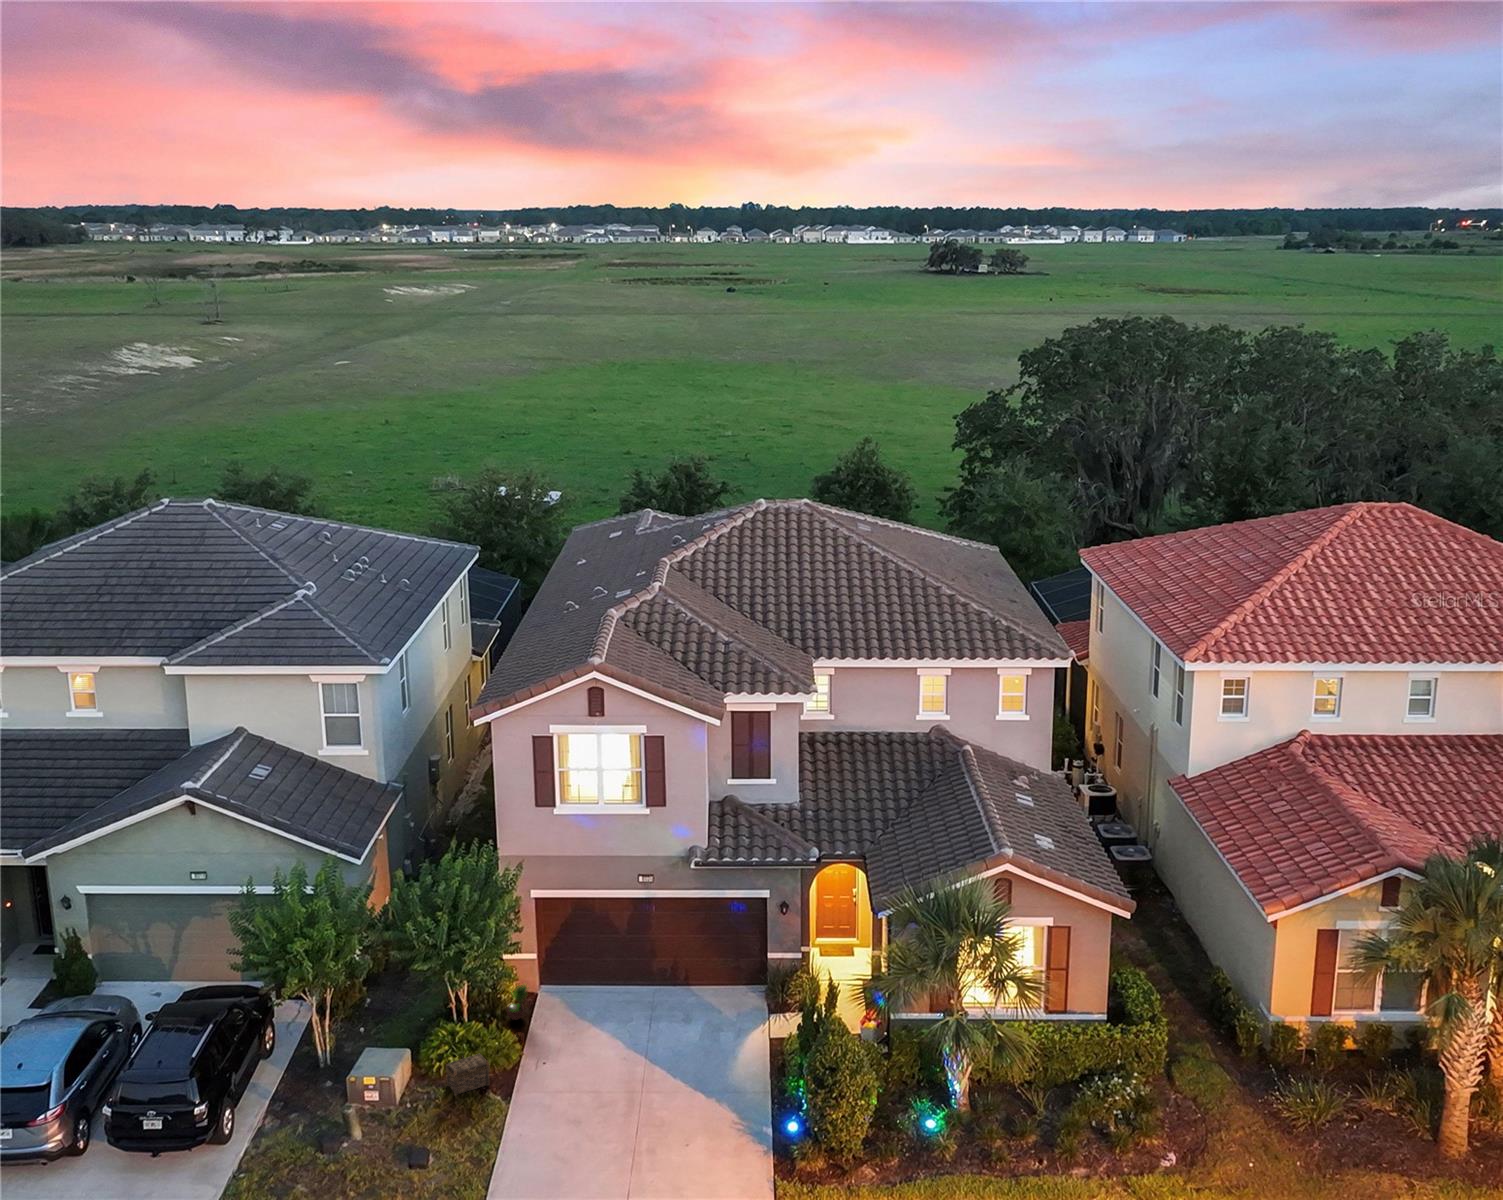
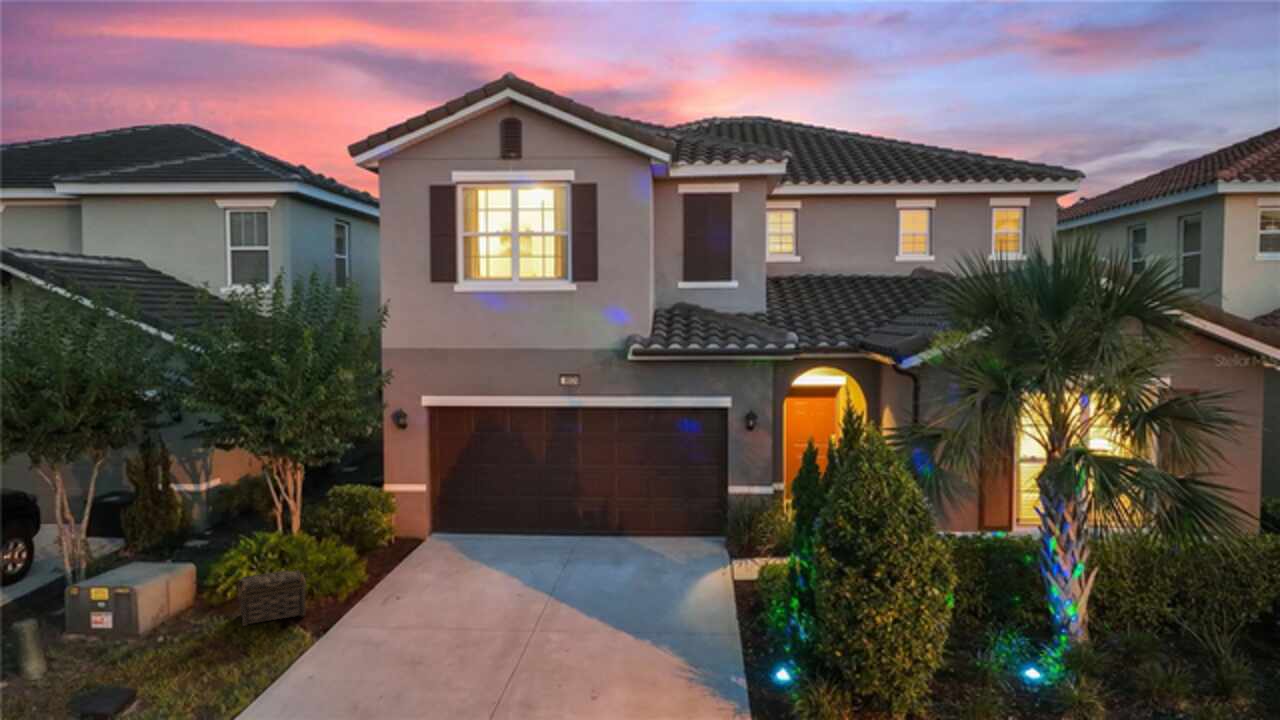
potted tree: present [507,985,527,1020] -> none [375,503,408,556]

